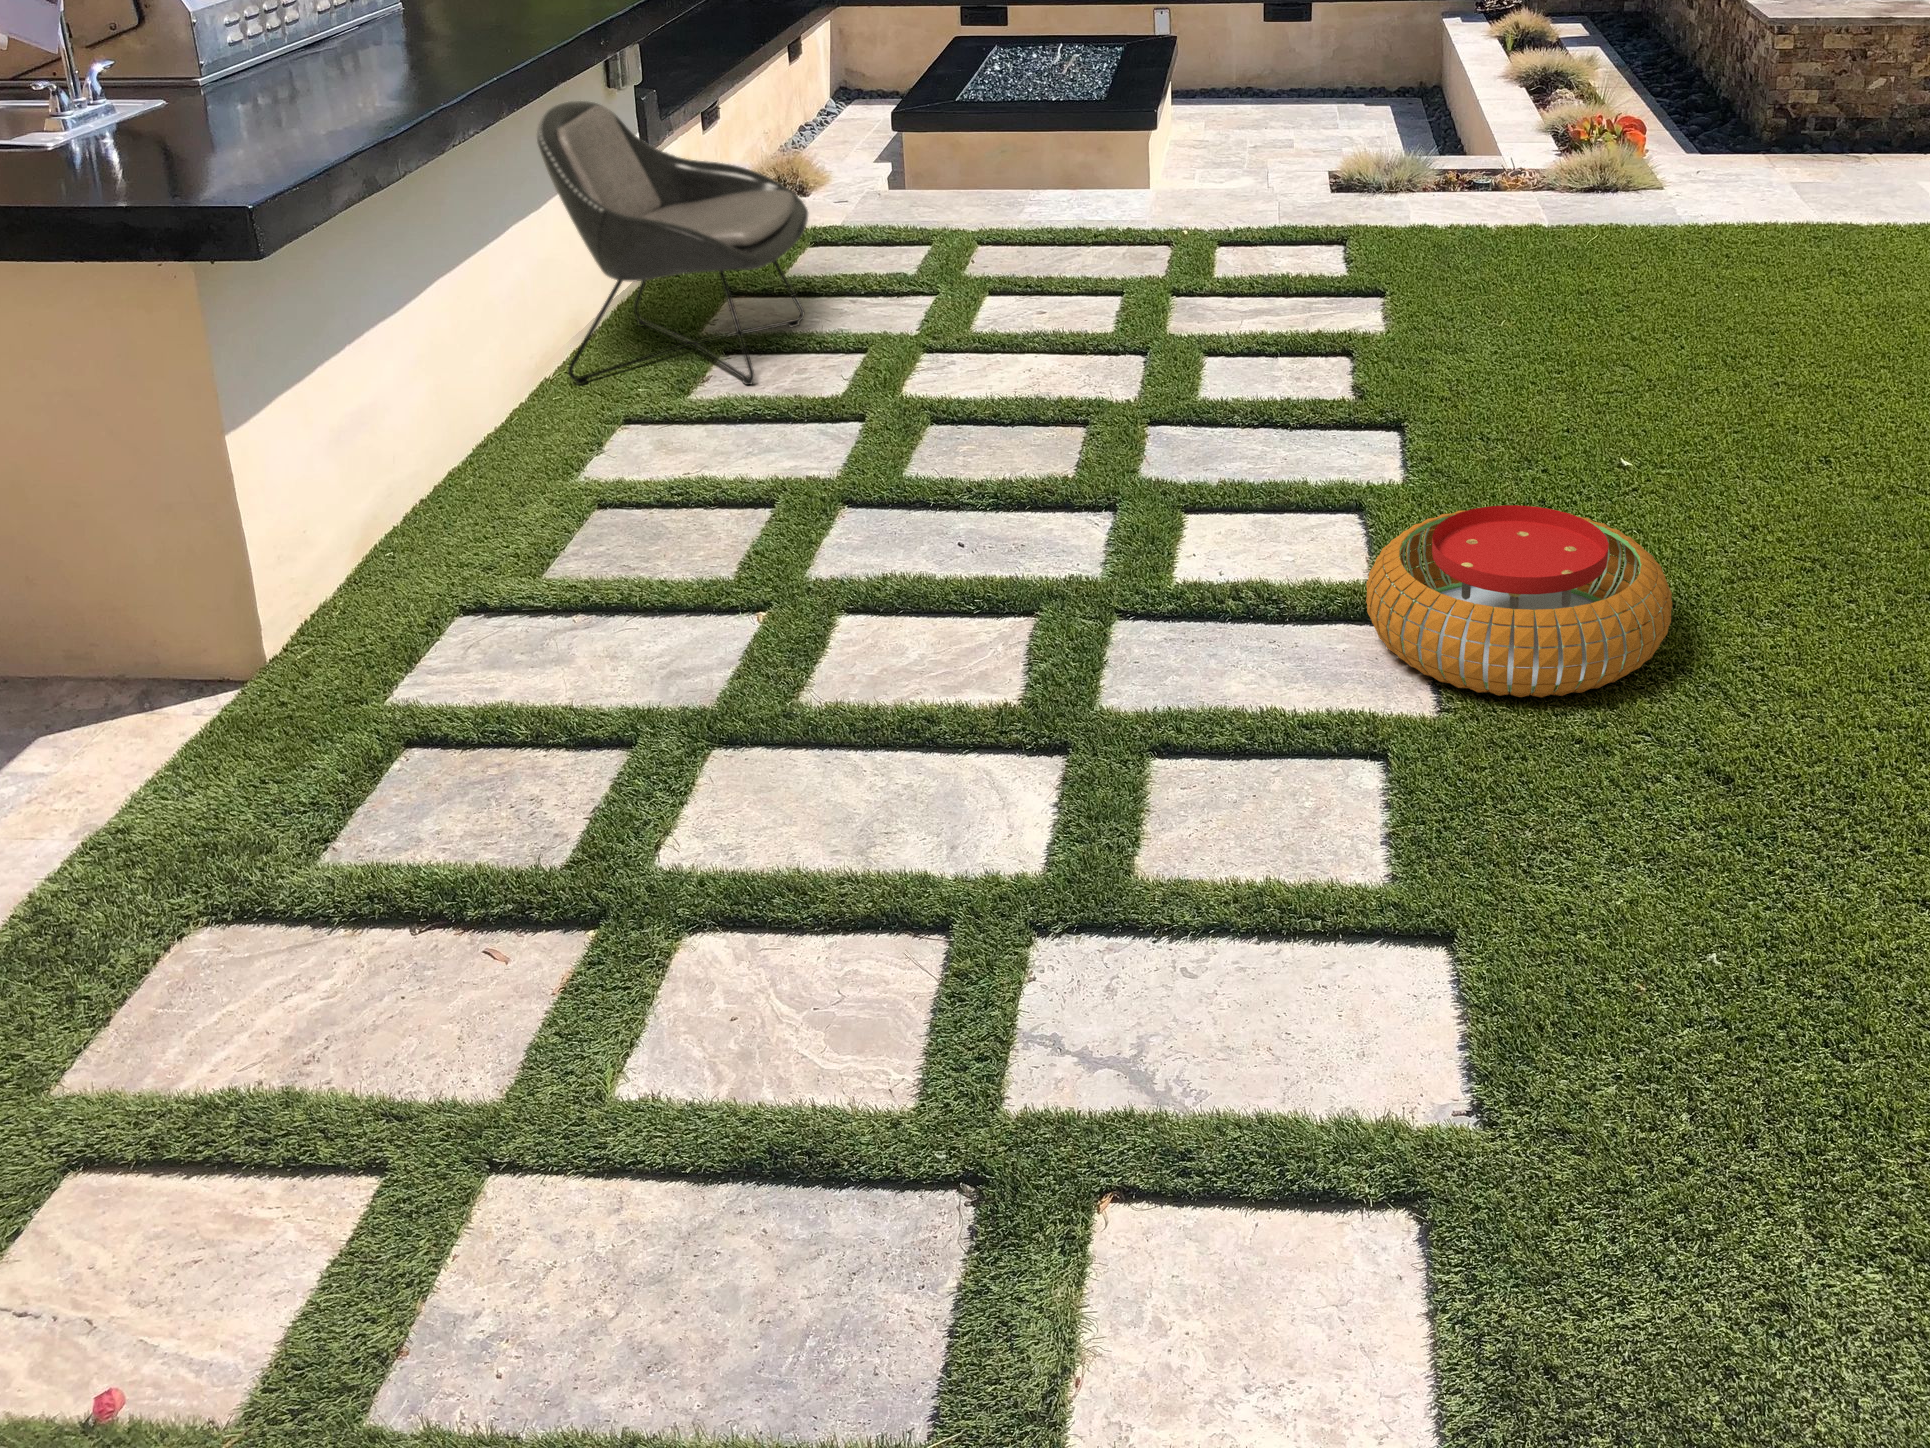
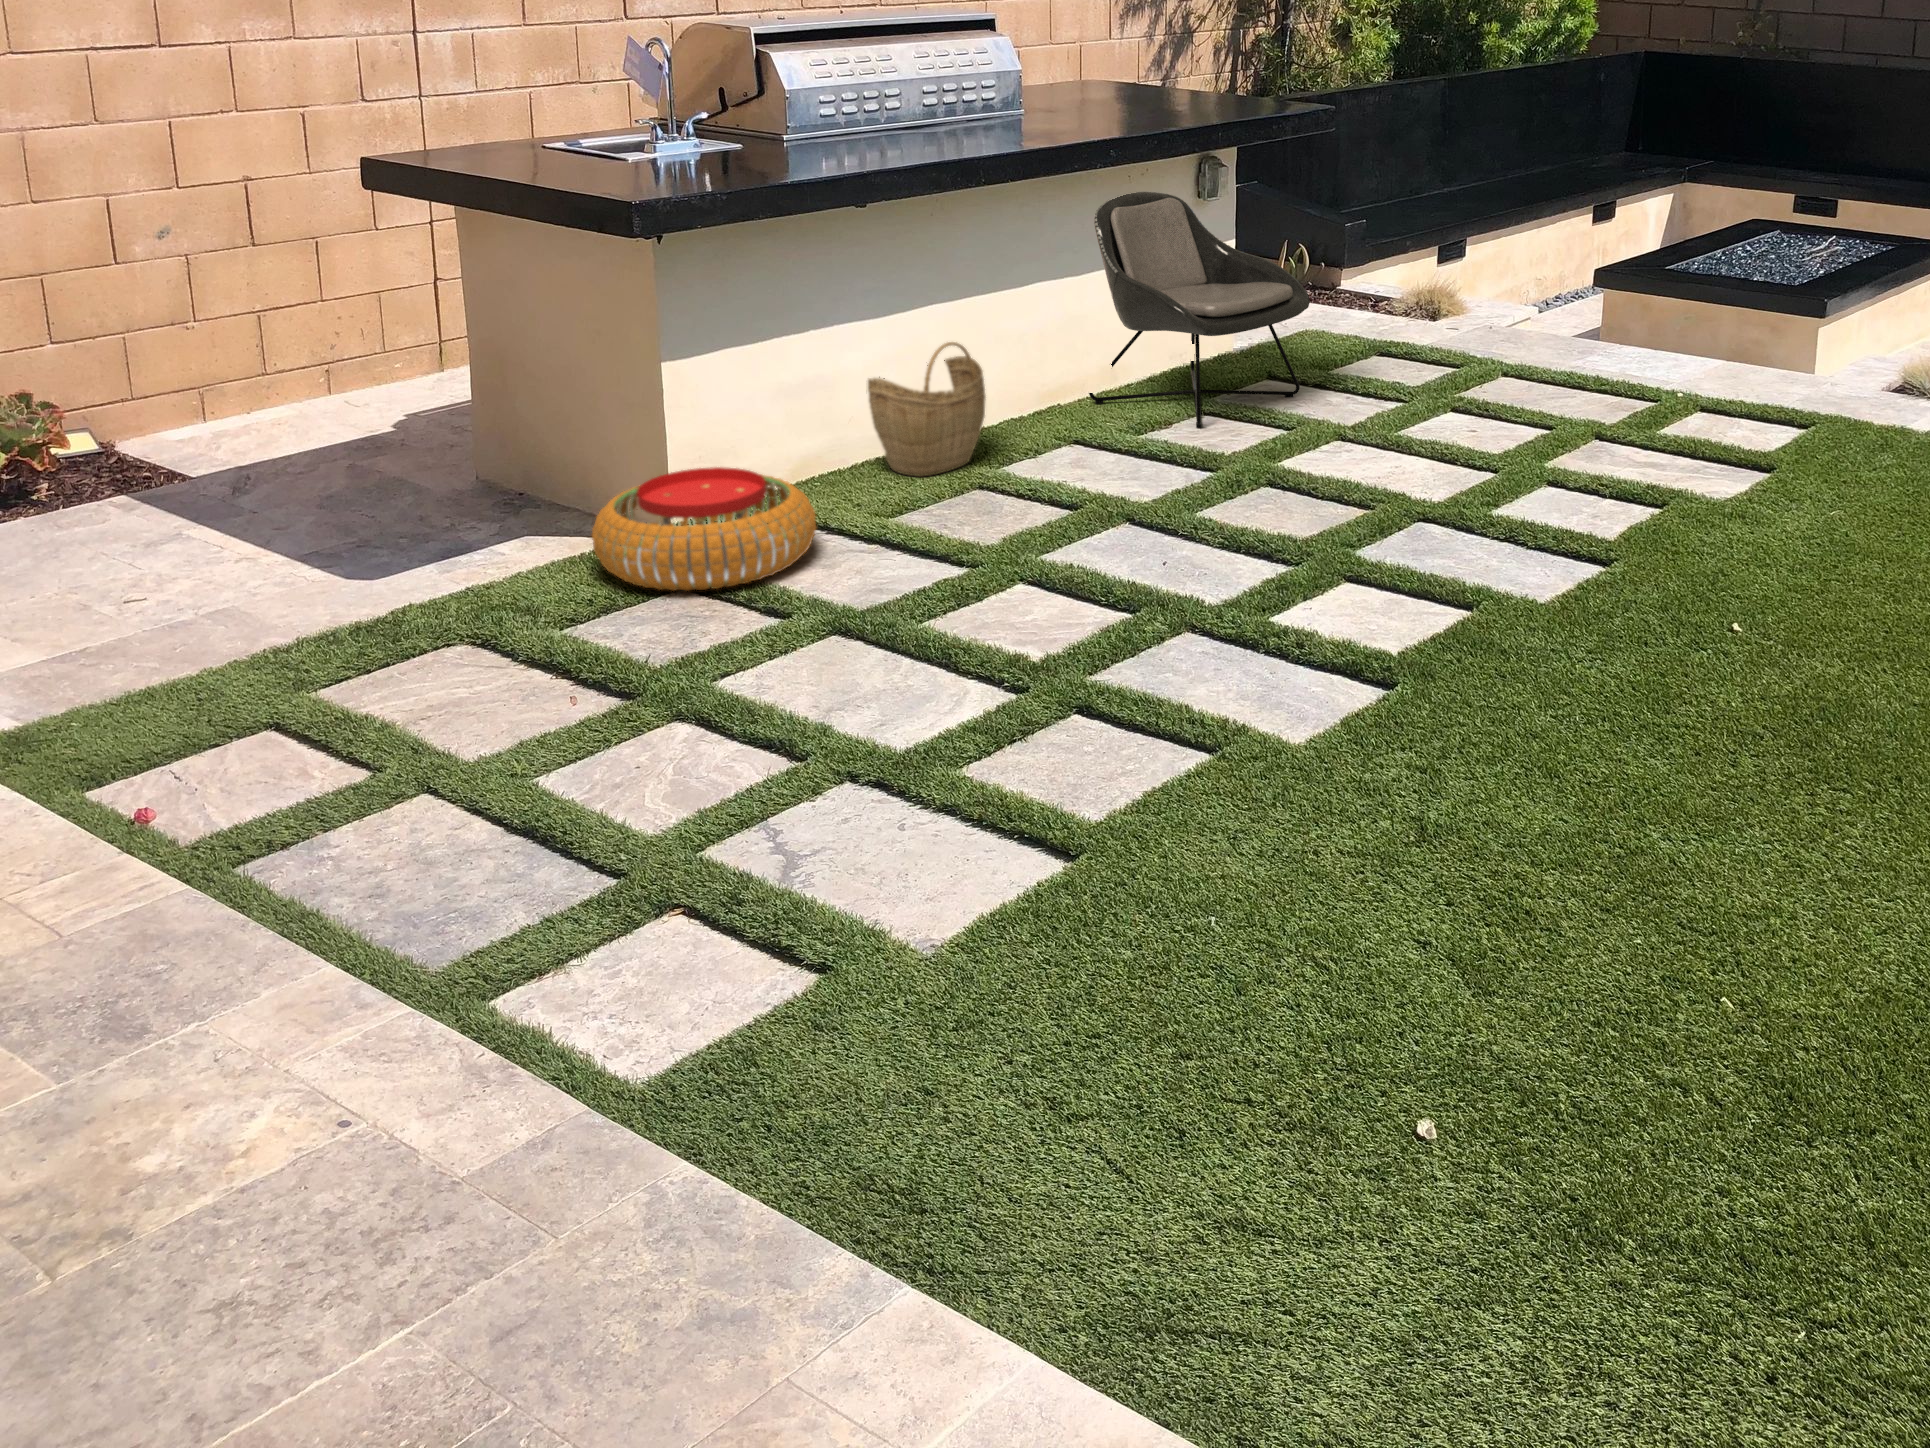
woven basket: none [395,341,548,533] -> present [868,342,986,477]
pouf: present [1366,505,1672,697] -> present [592,467,816,590]

